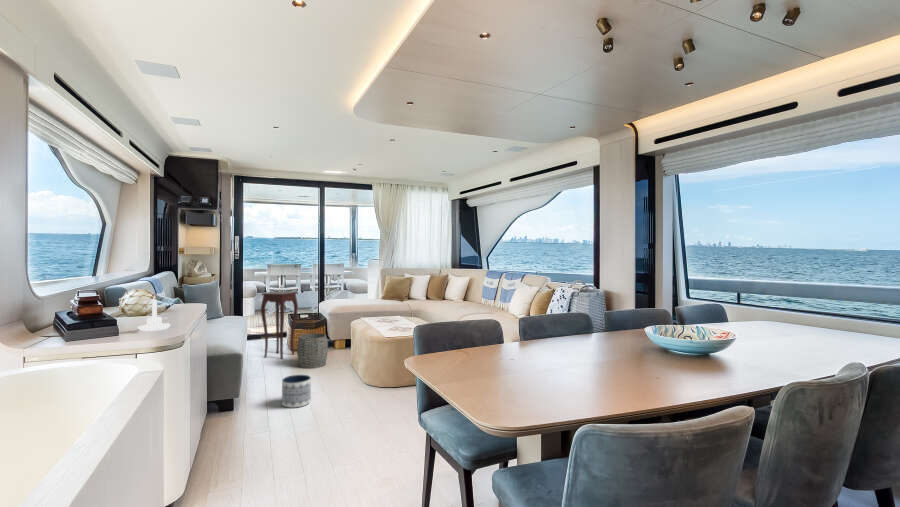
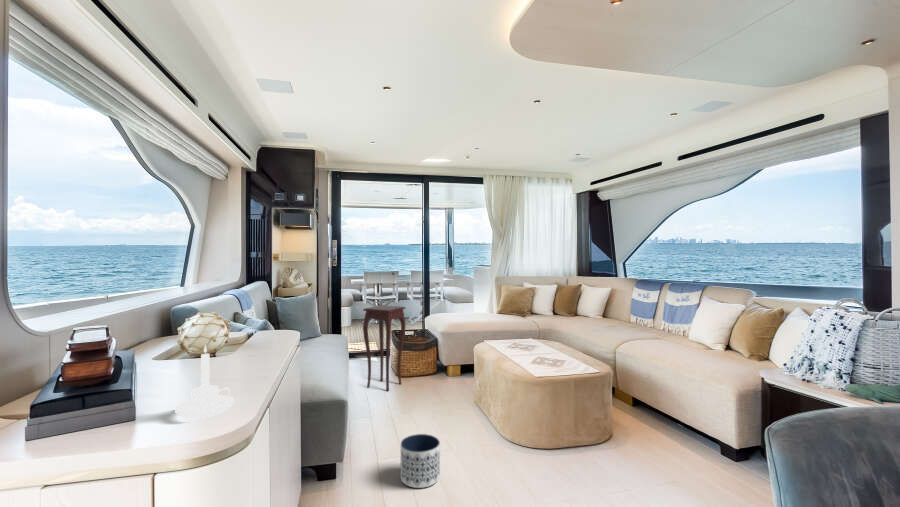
woven basket: present [297,333,328,368] -> none [408,361,446,409]

